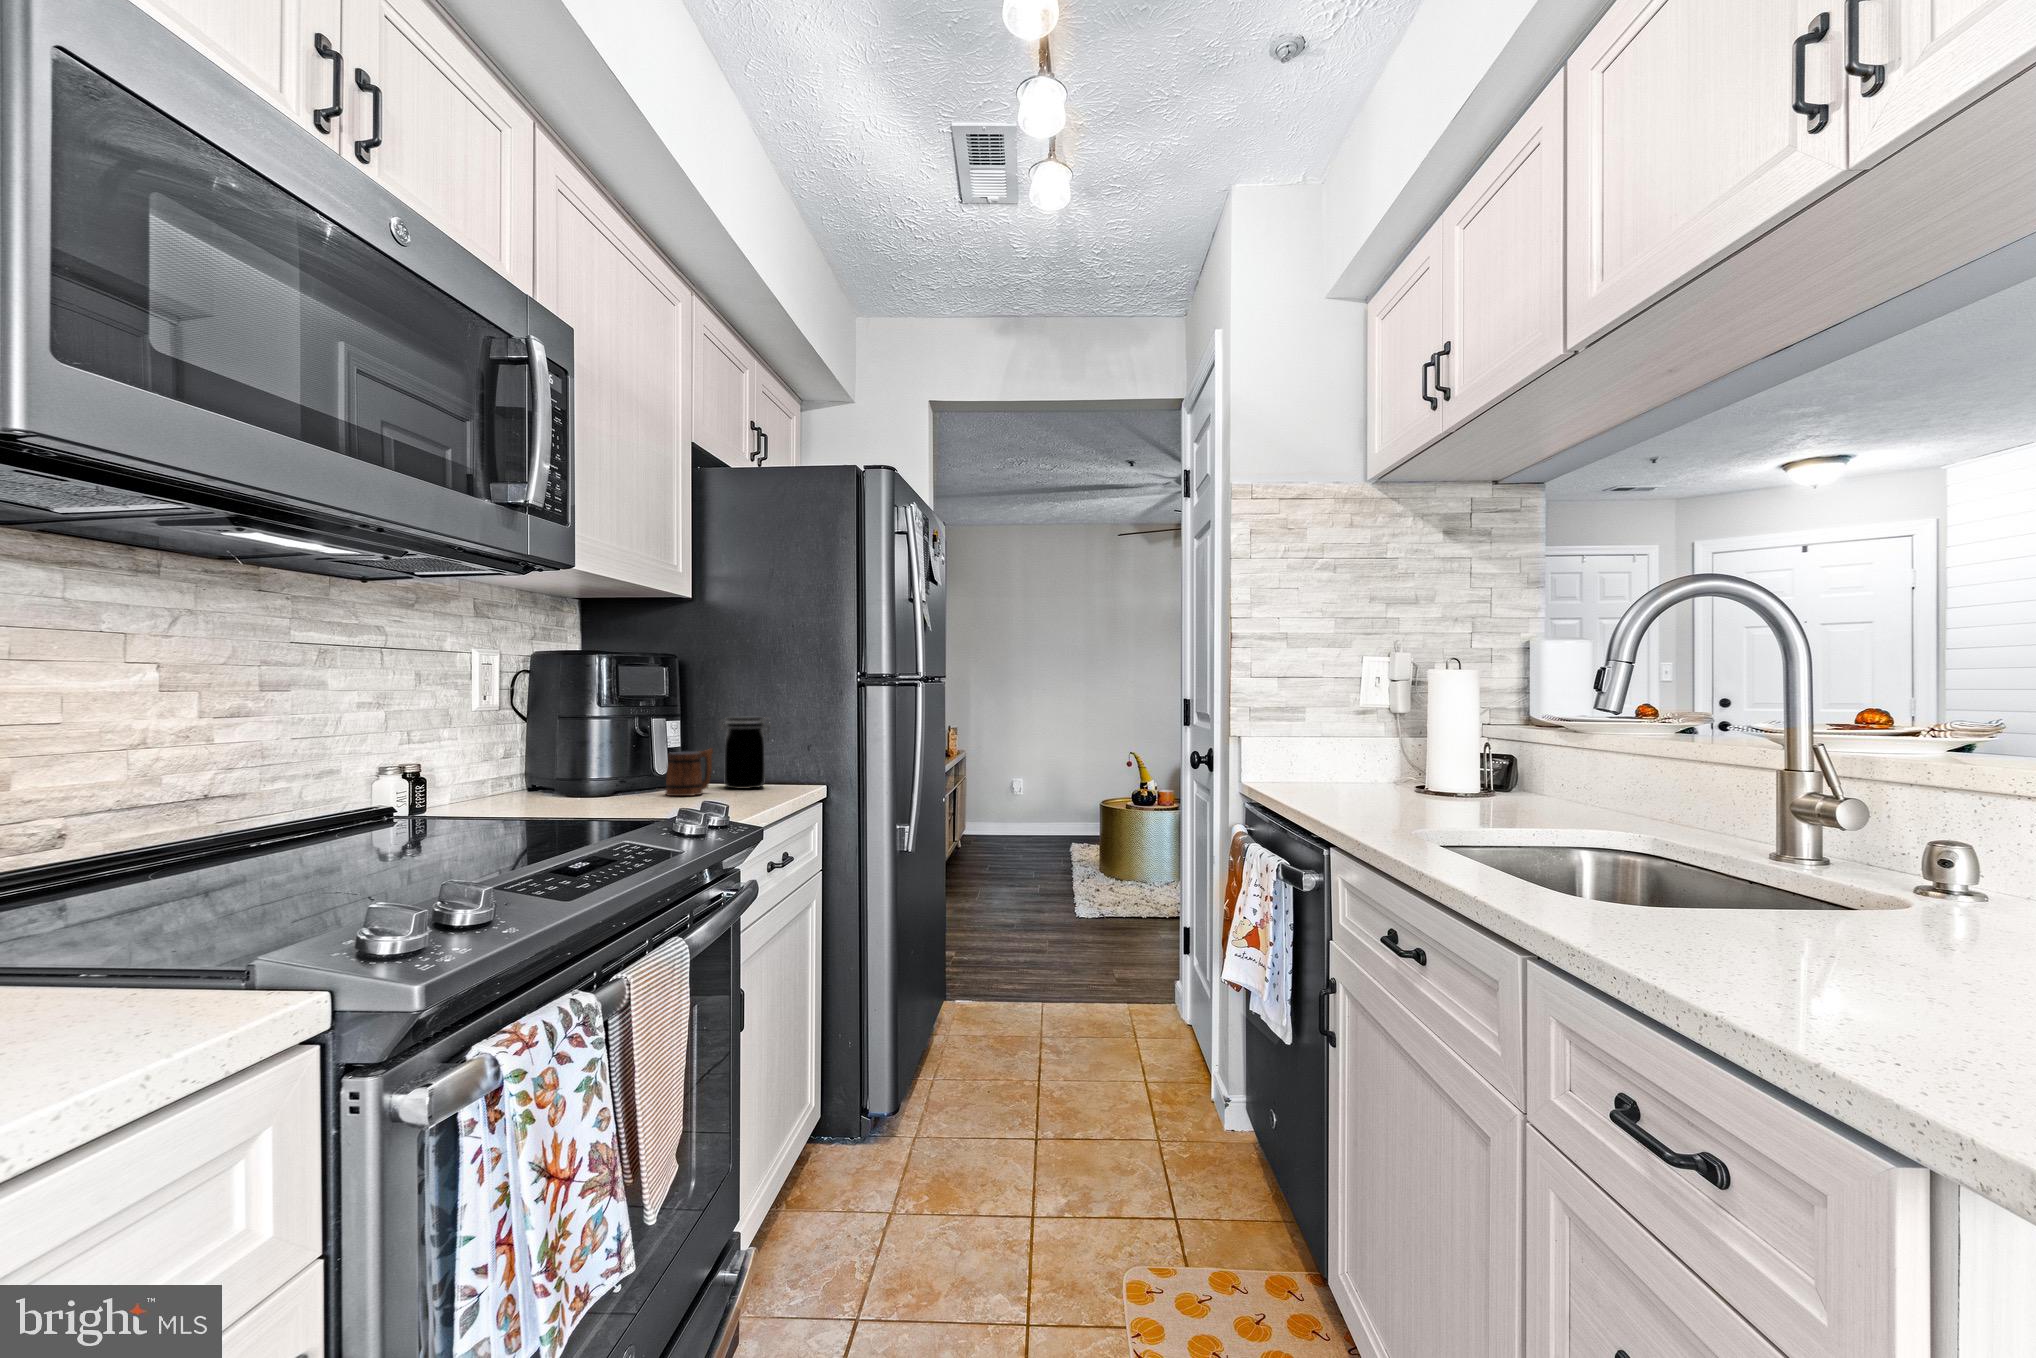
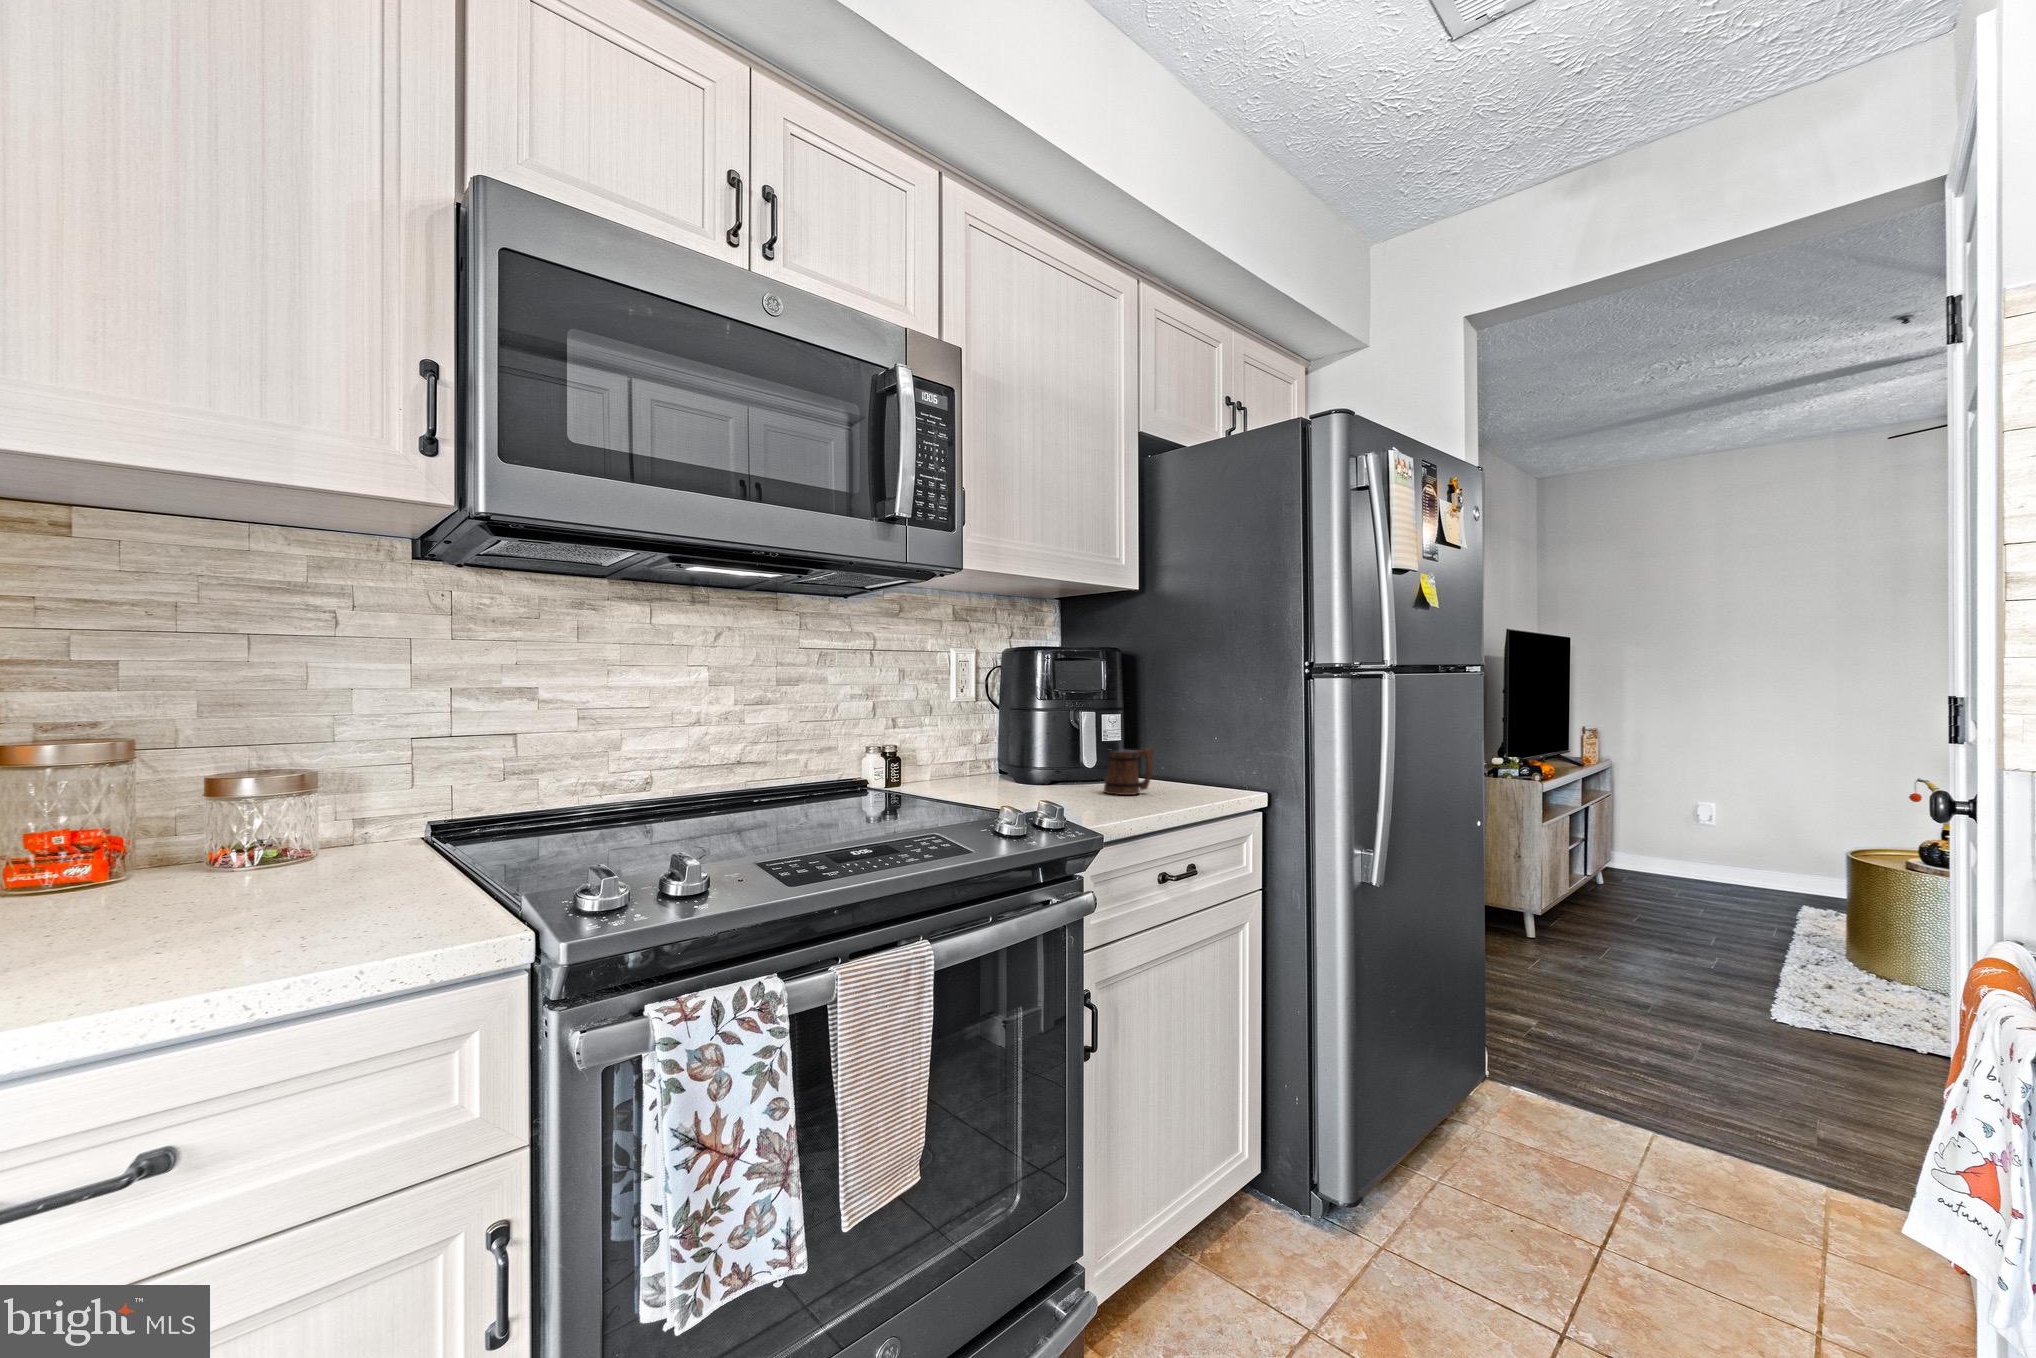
jar: present [719,717,771,789] -> none [1173,716,1222,793]

